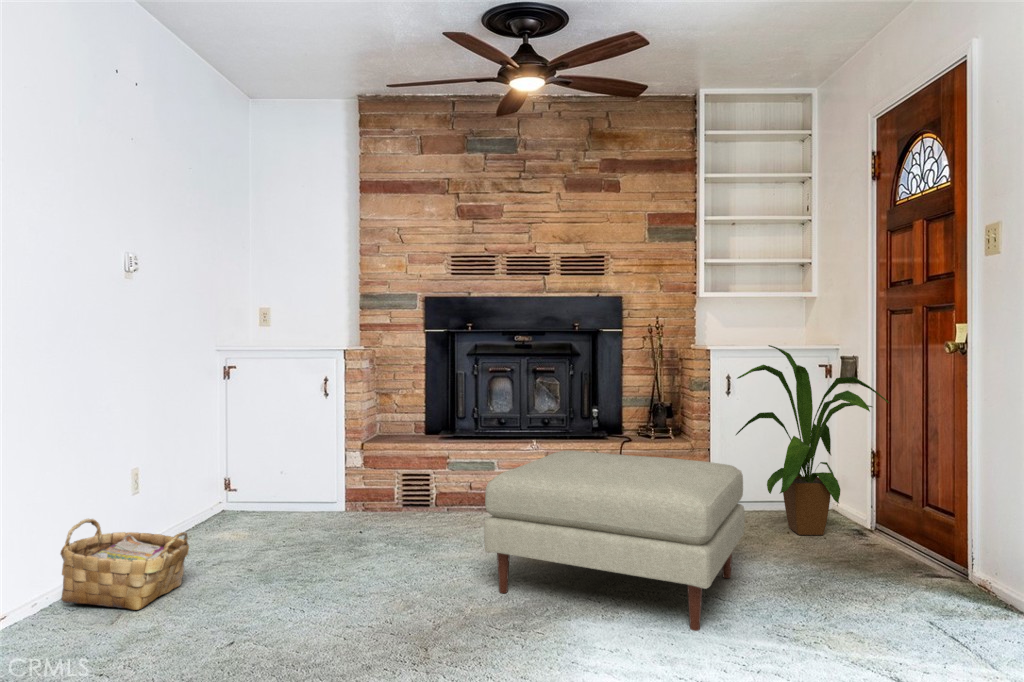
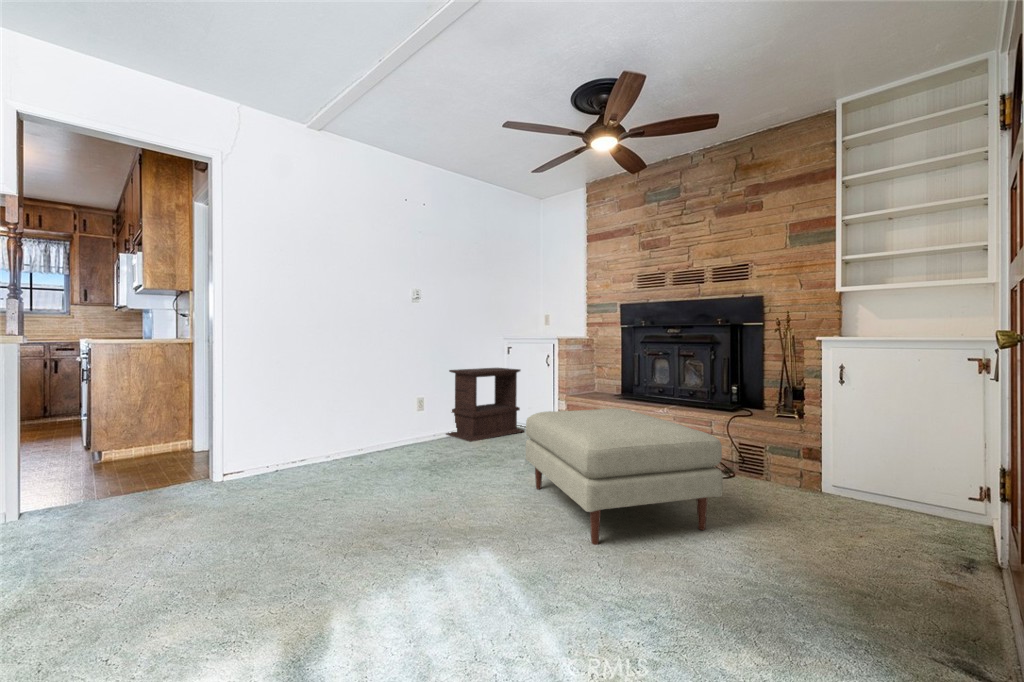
house plant: present [736,345,889,535] -> none [804,335,988,537]
side table: none [148,406,286,557] -> present [446,368,524,442]
woven basket: present [60,519,189,610] -> none [386,409,433,452]

